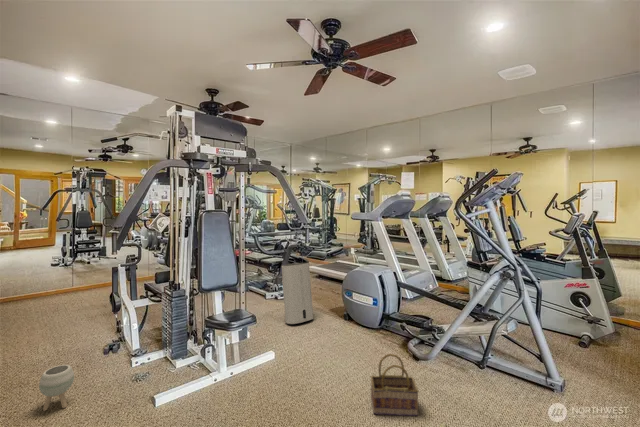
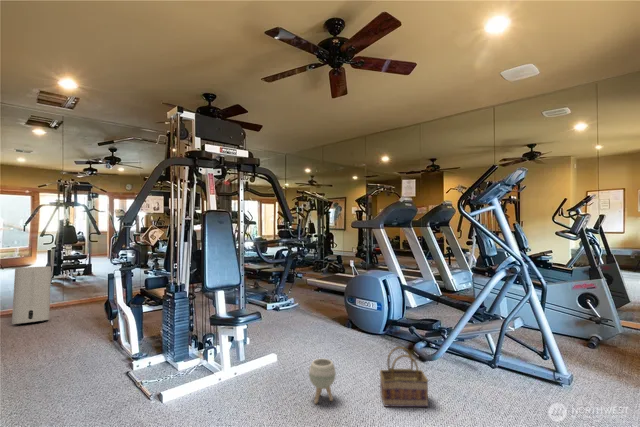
air purifier: present [282,263,313,324] -> present [12,266,51,324]
planter: present [39,365,74,411] -> present [309,359,336,403]

